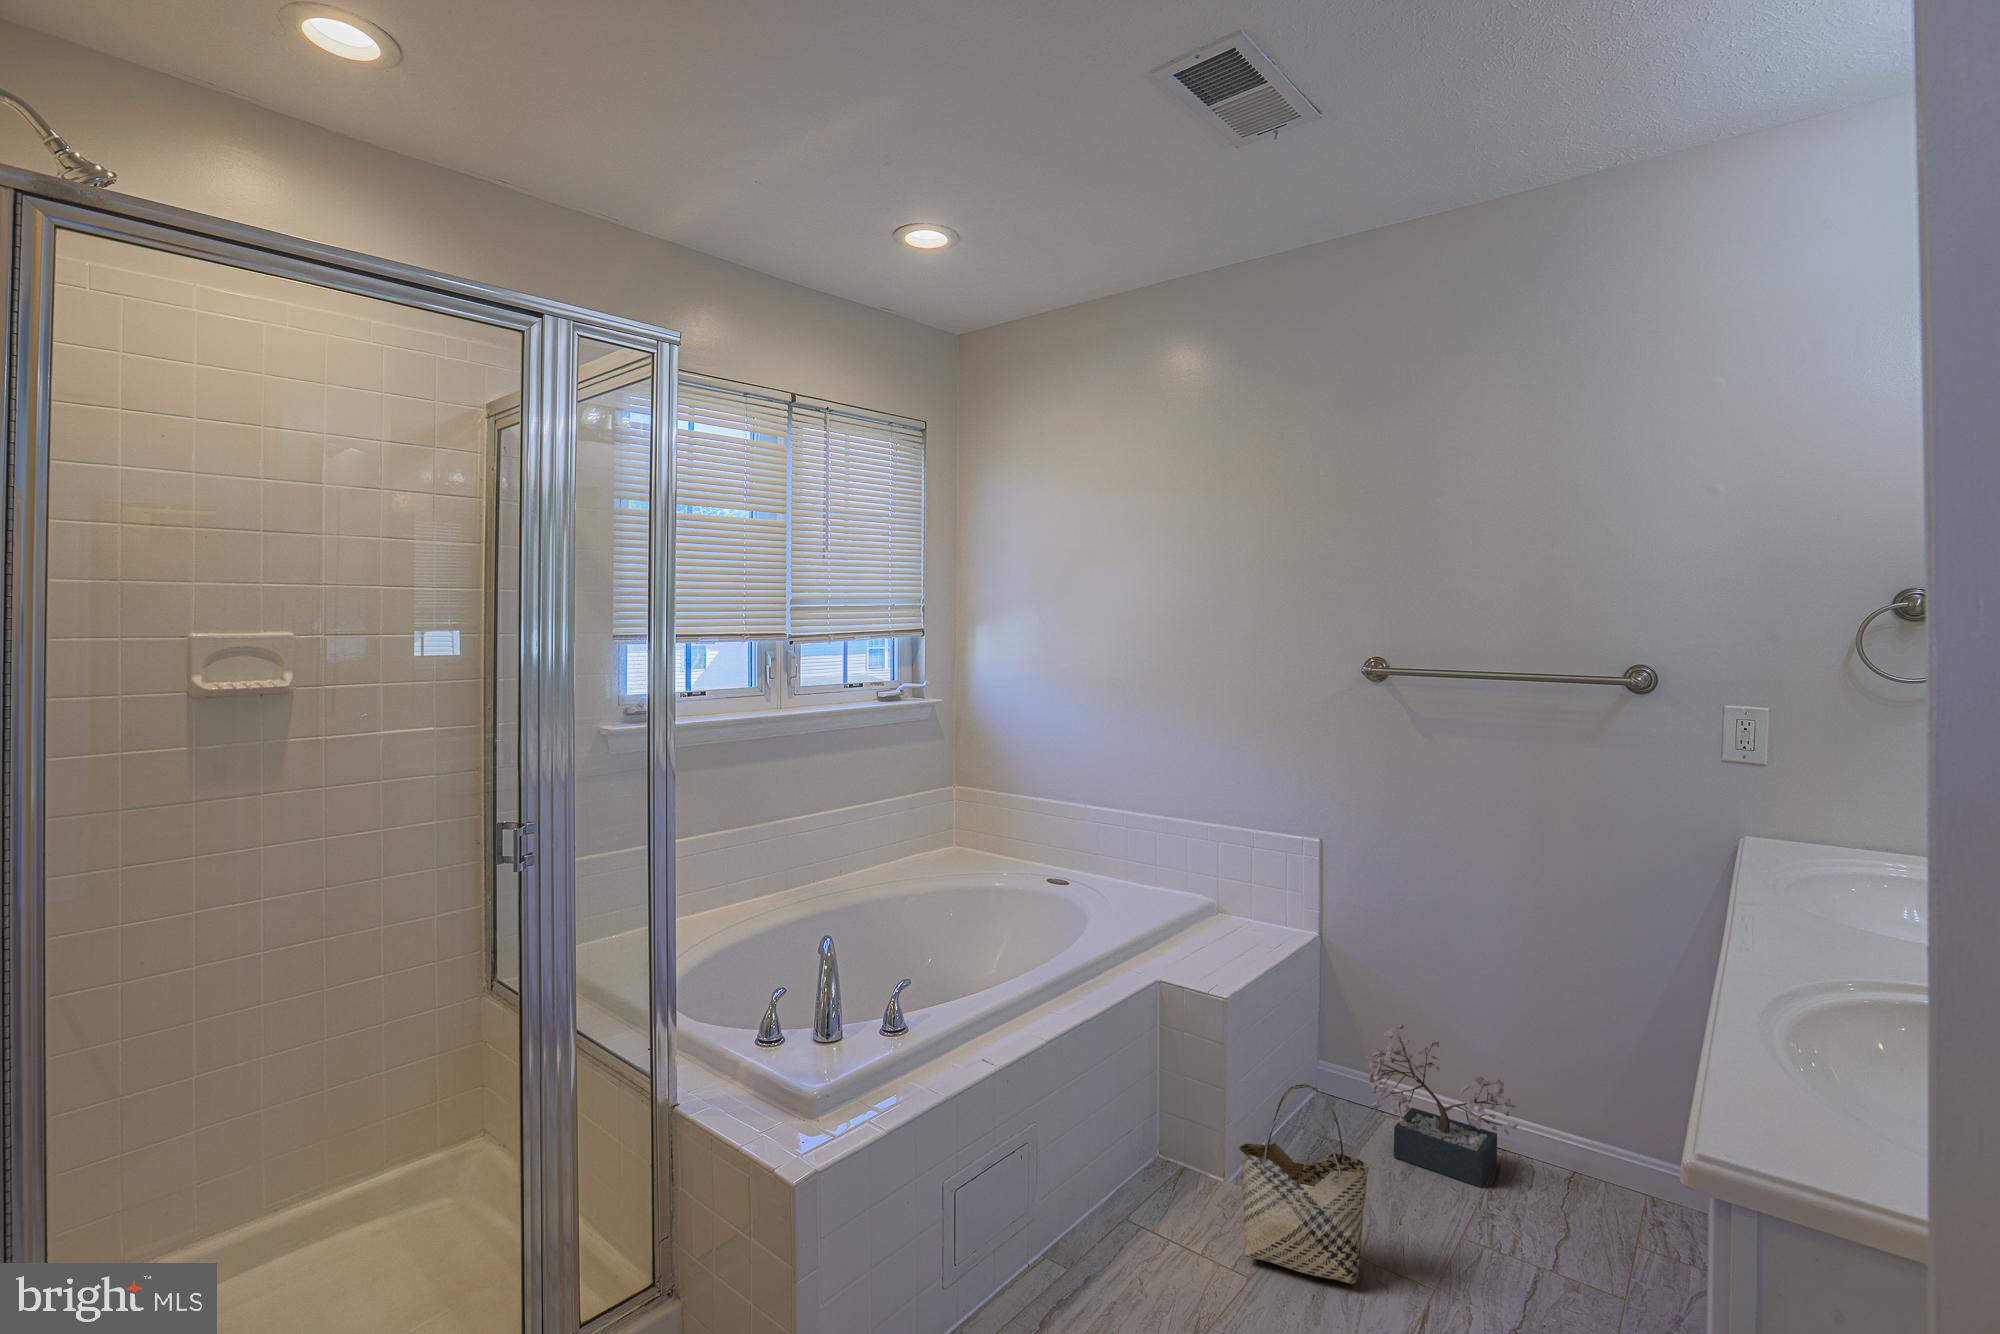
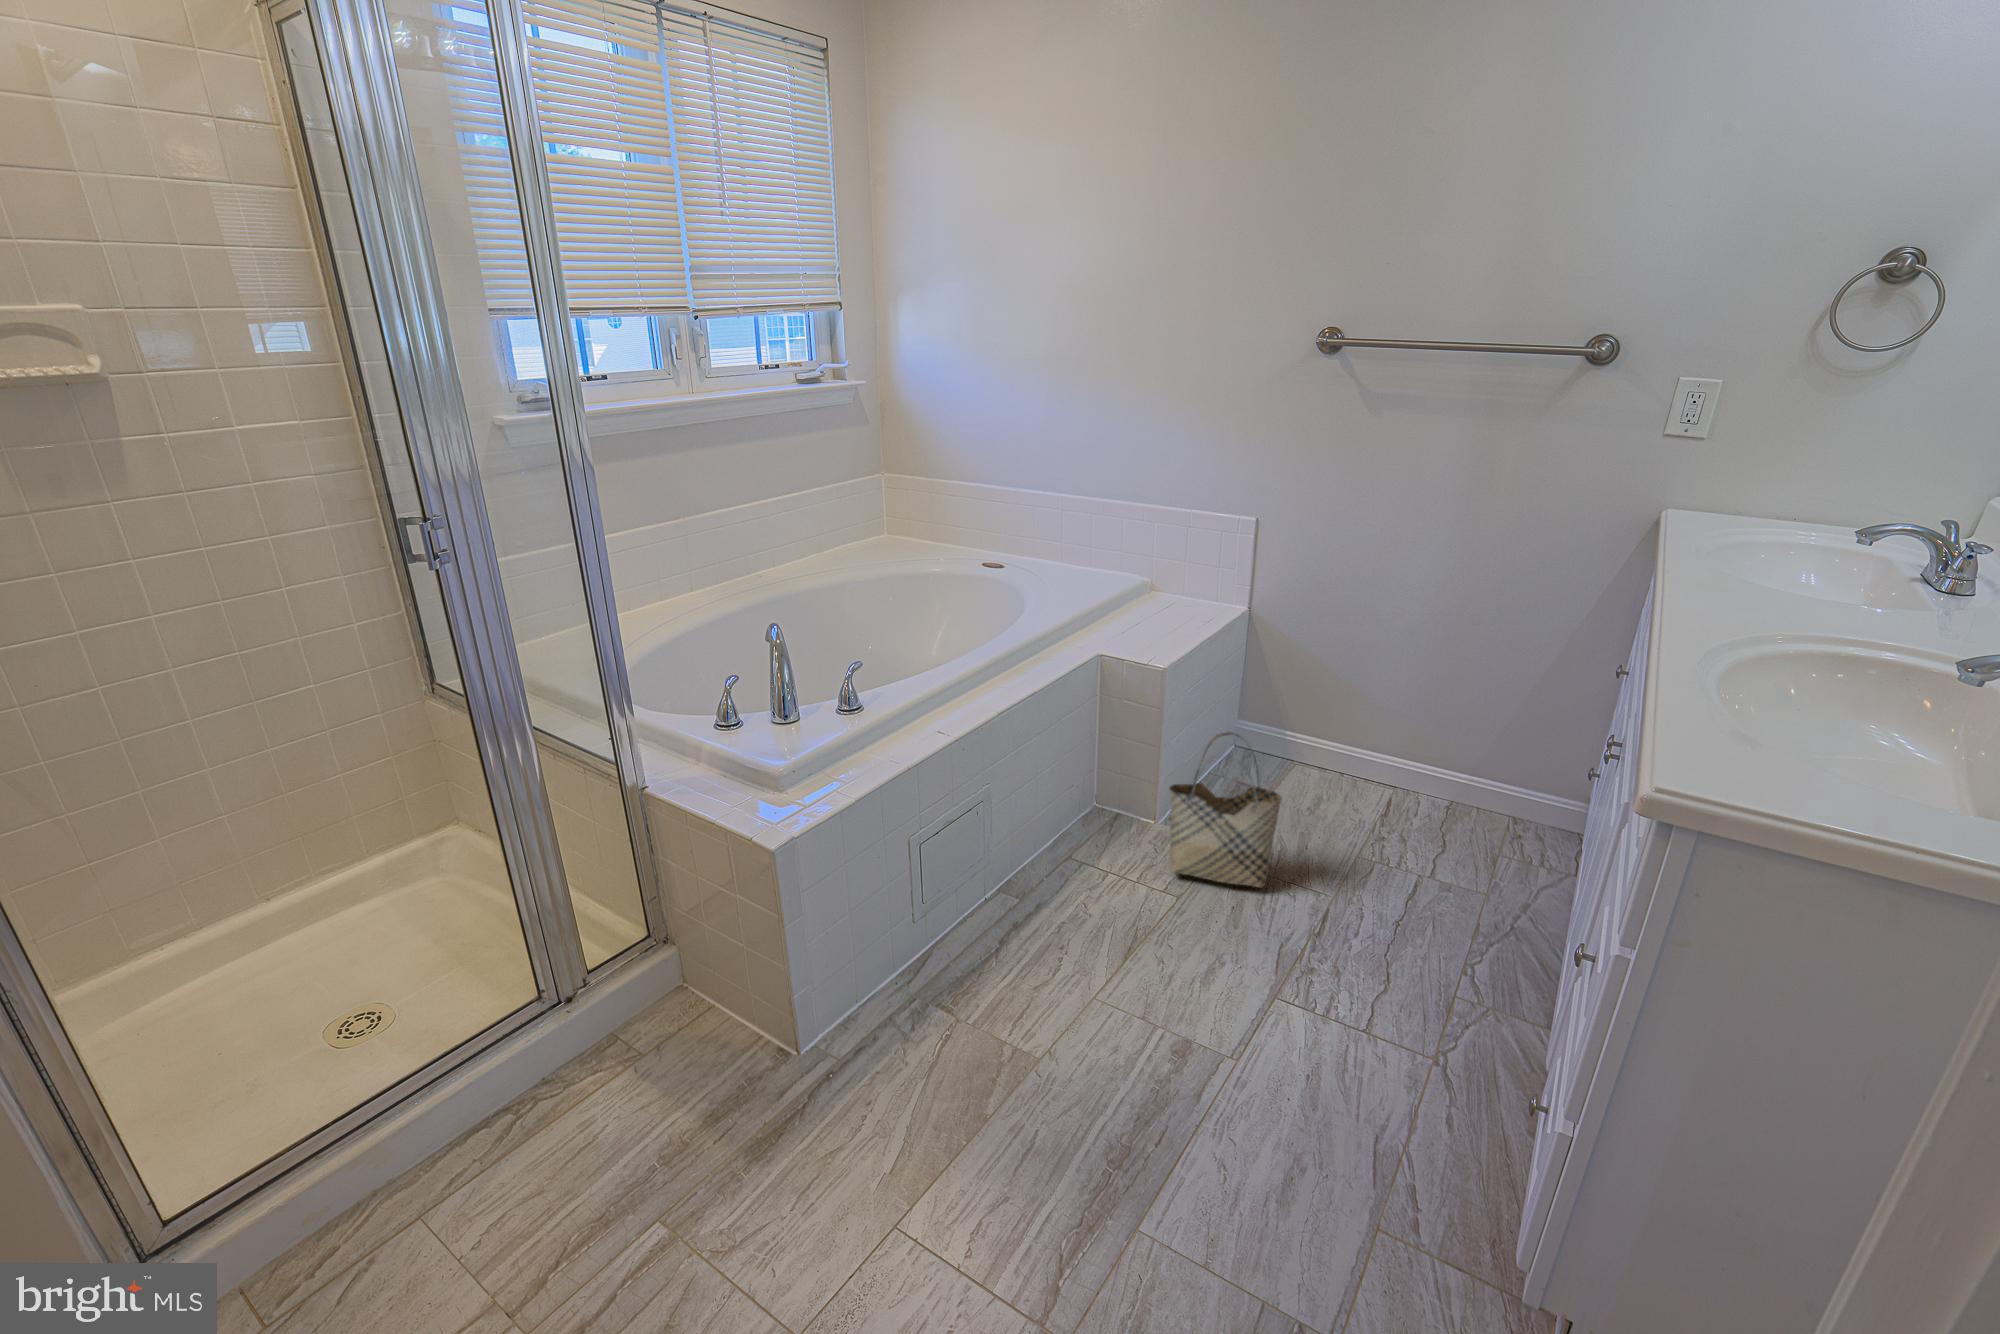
decorative plant: present [1365,1024,1518,1187] -> none [1276,675,1404,804]

